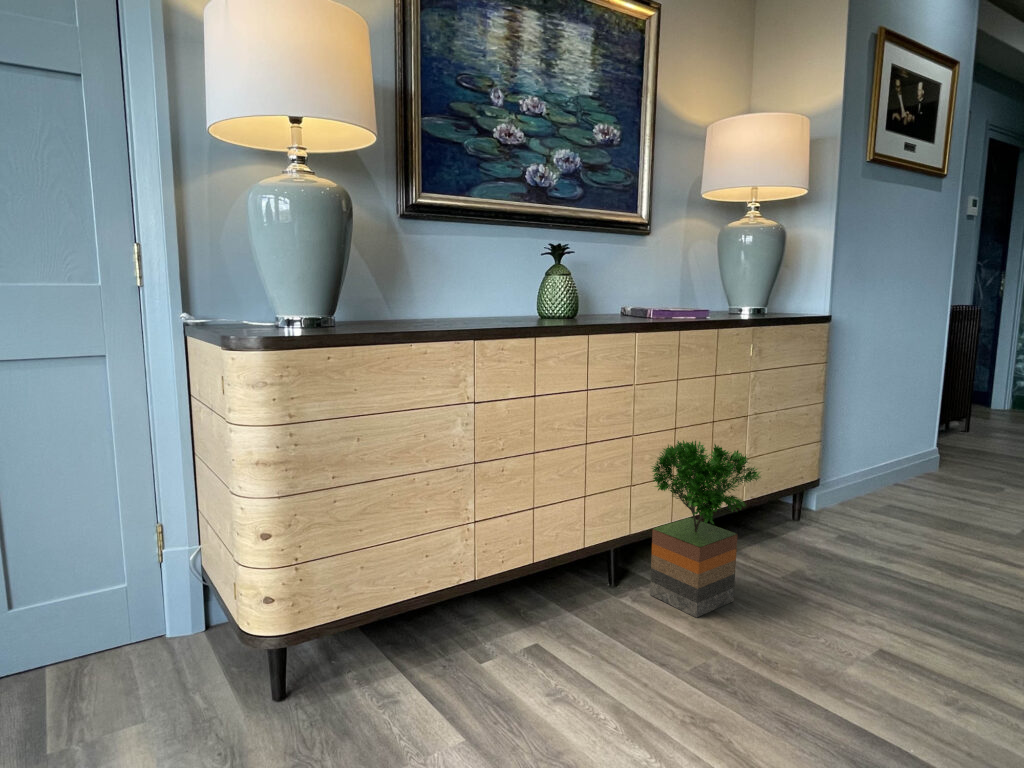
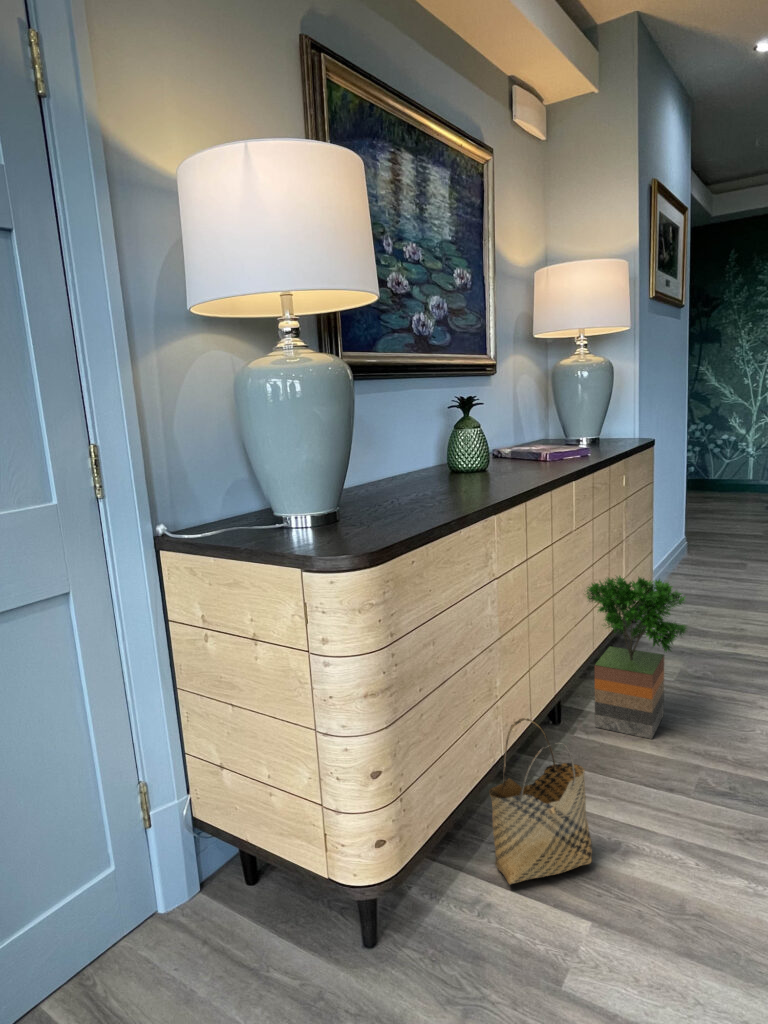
woven basket: none [418,540,526,696] -> present [489,718,592,884]

